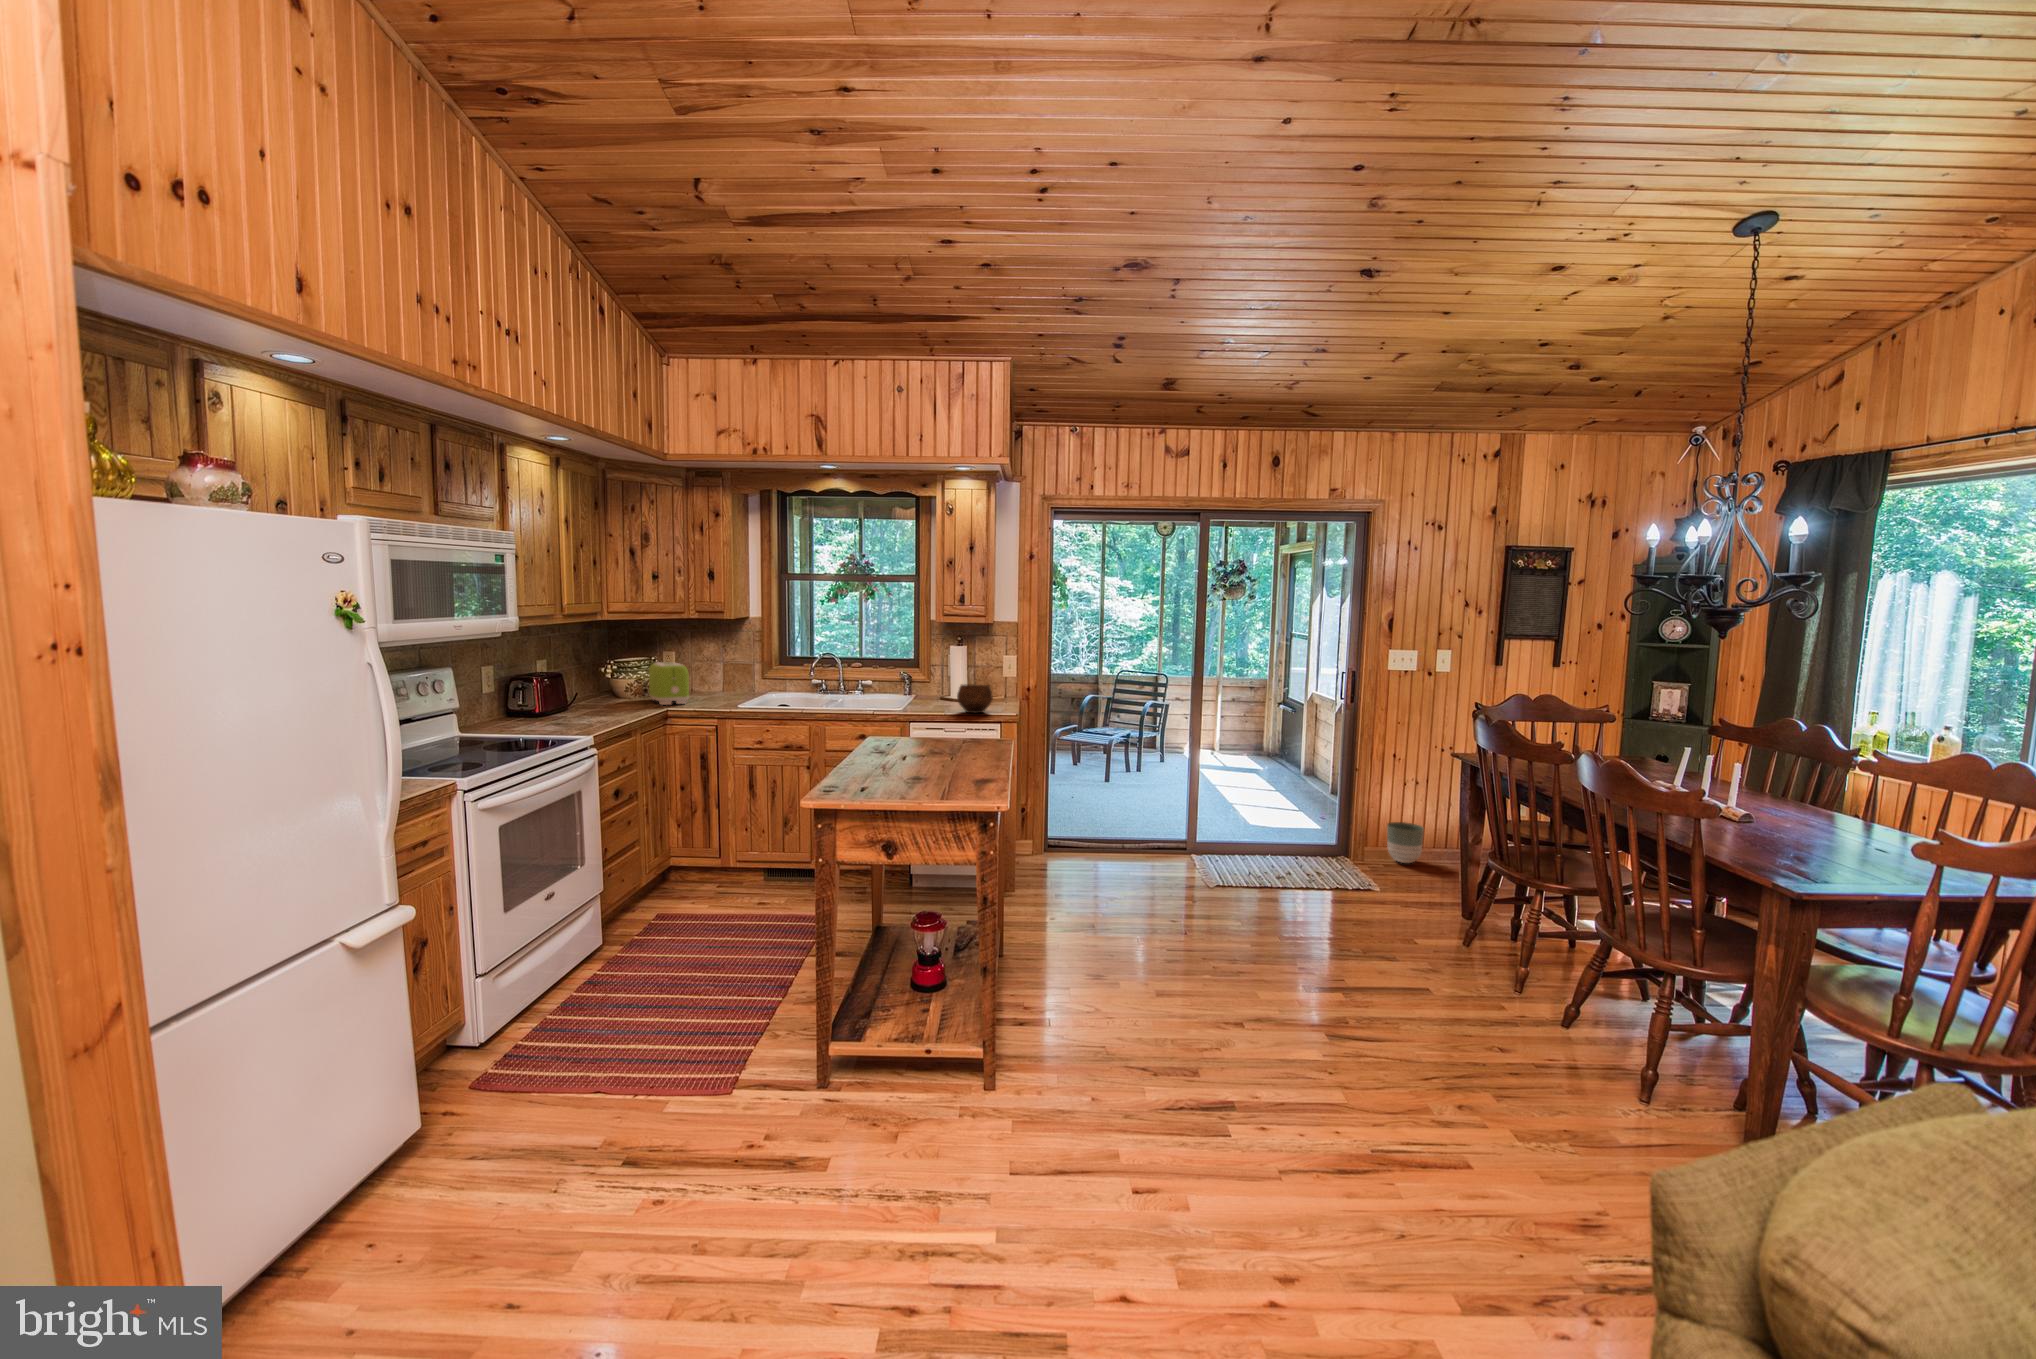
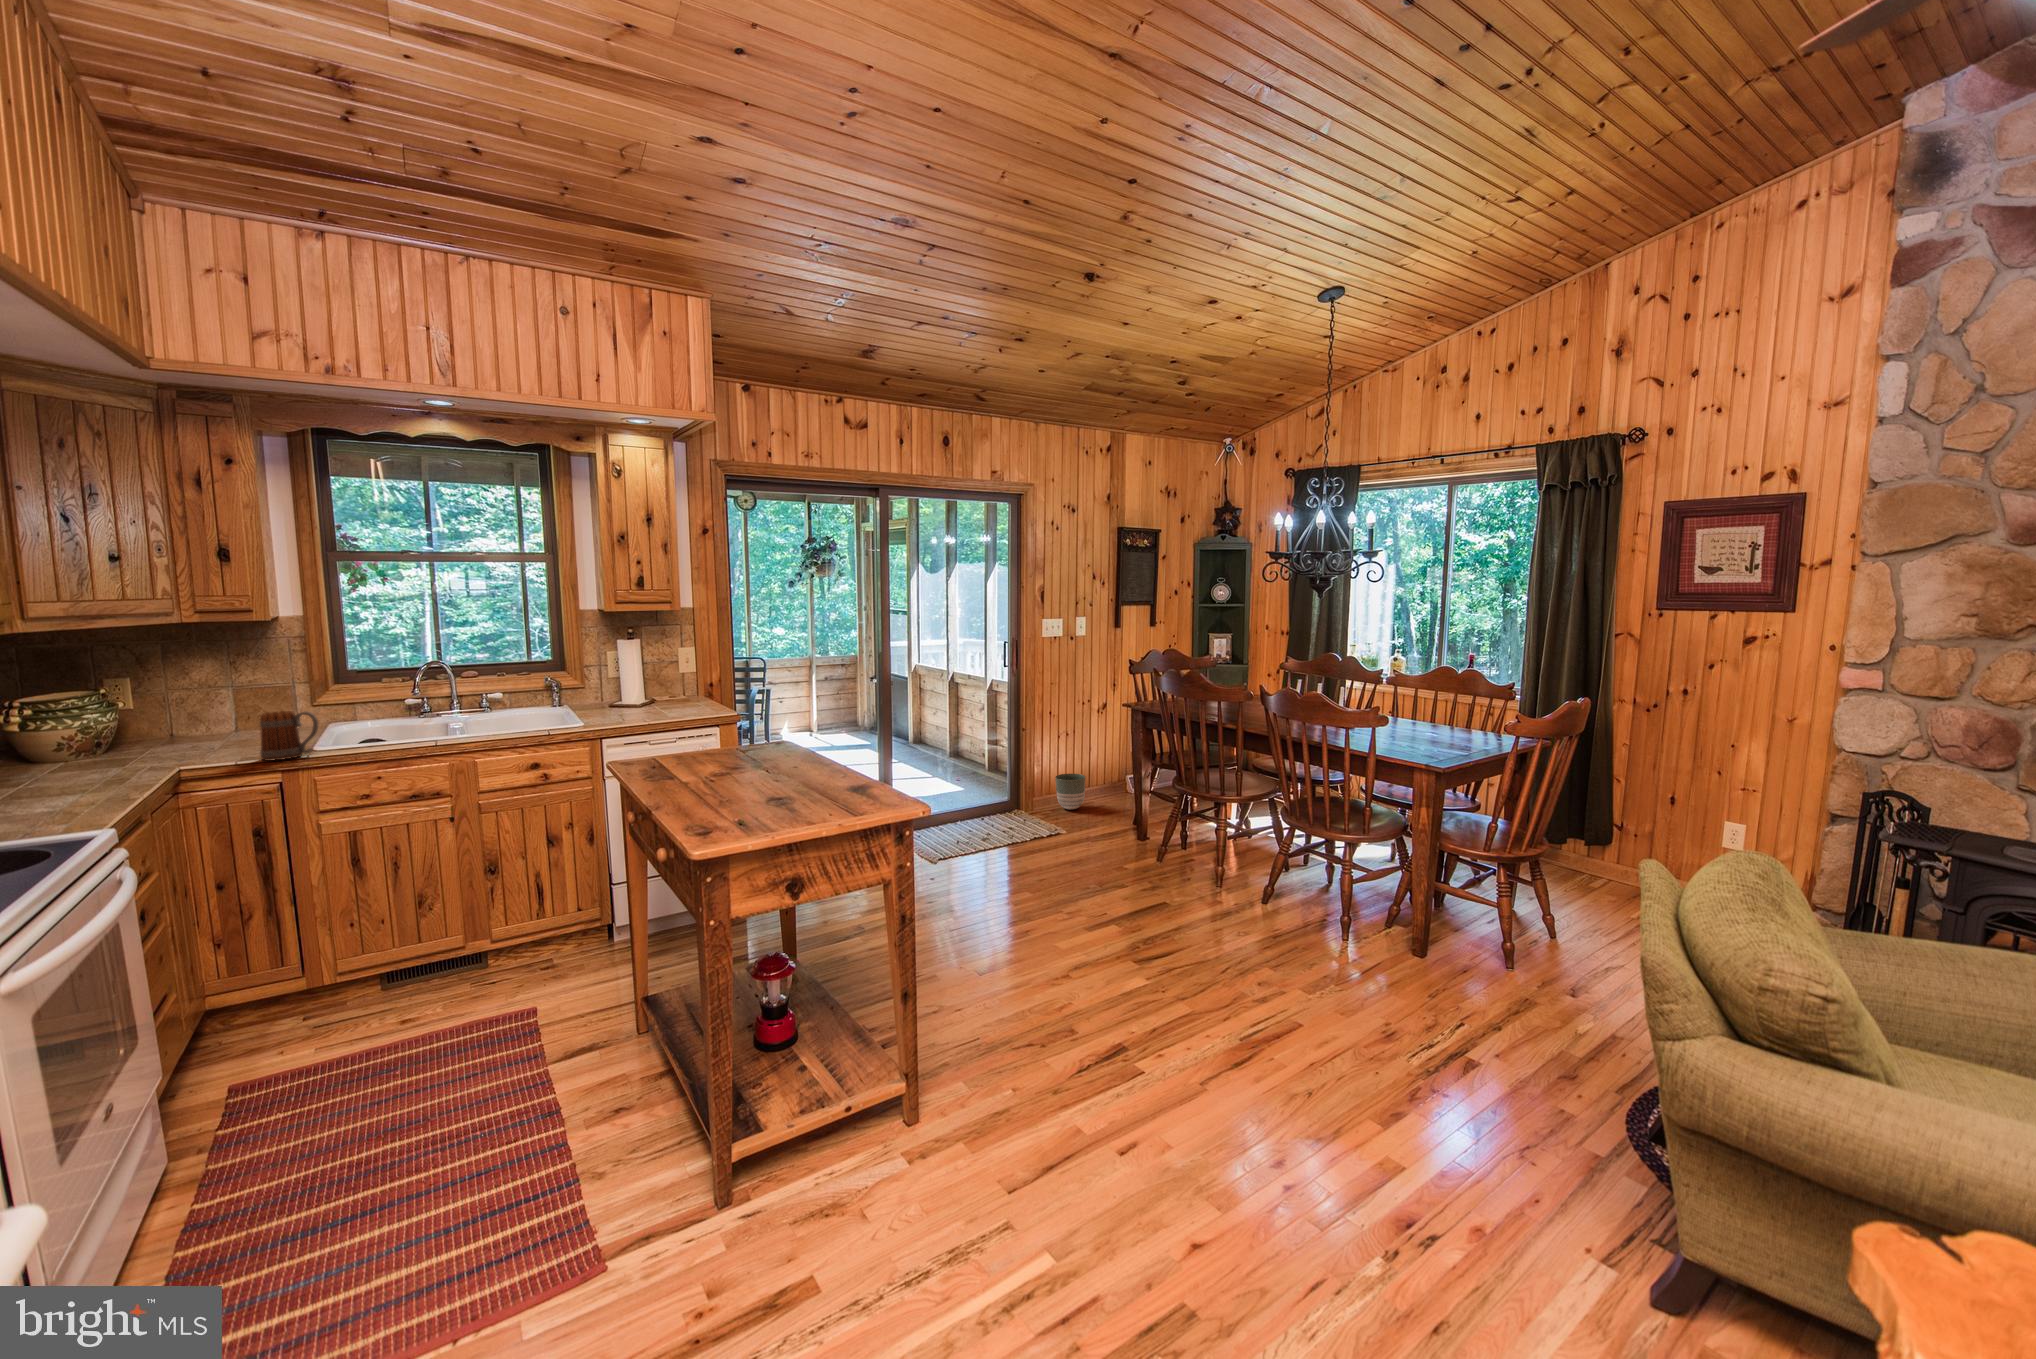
toaster: present [649,662,689,705] -> none [77,696,191,767]
mug: none [713,678,743,710] -> present [260,711,319,761]
bowl: present [957,684,993,713] -> none [660,684,707,721]

